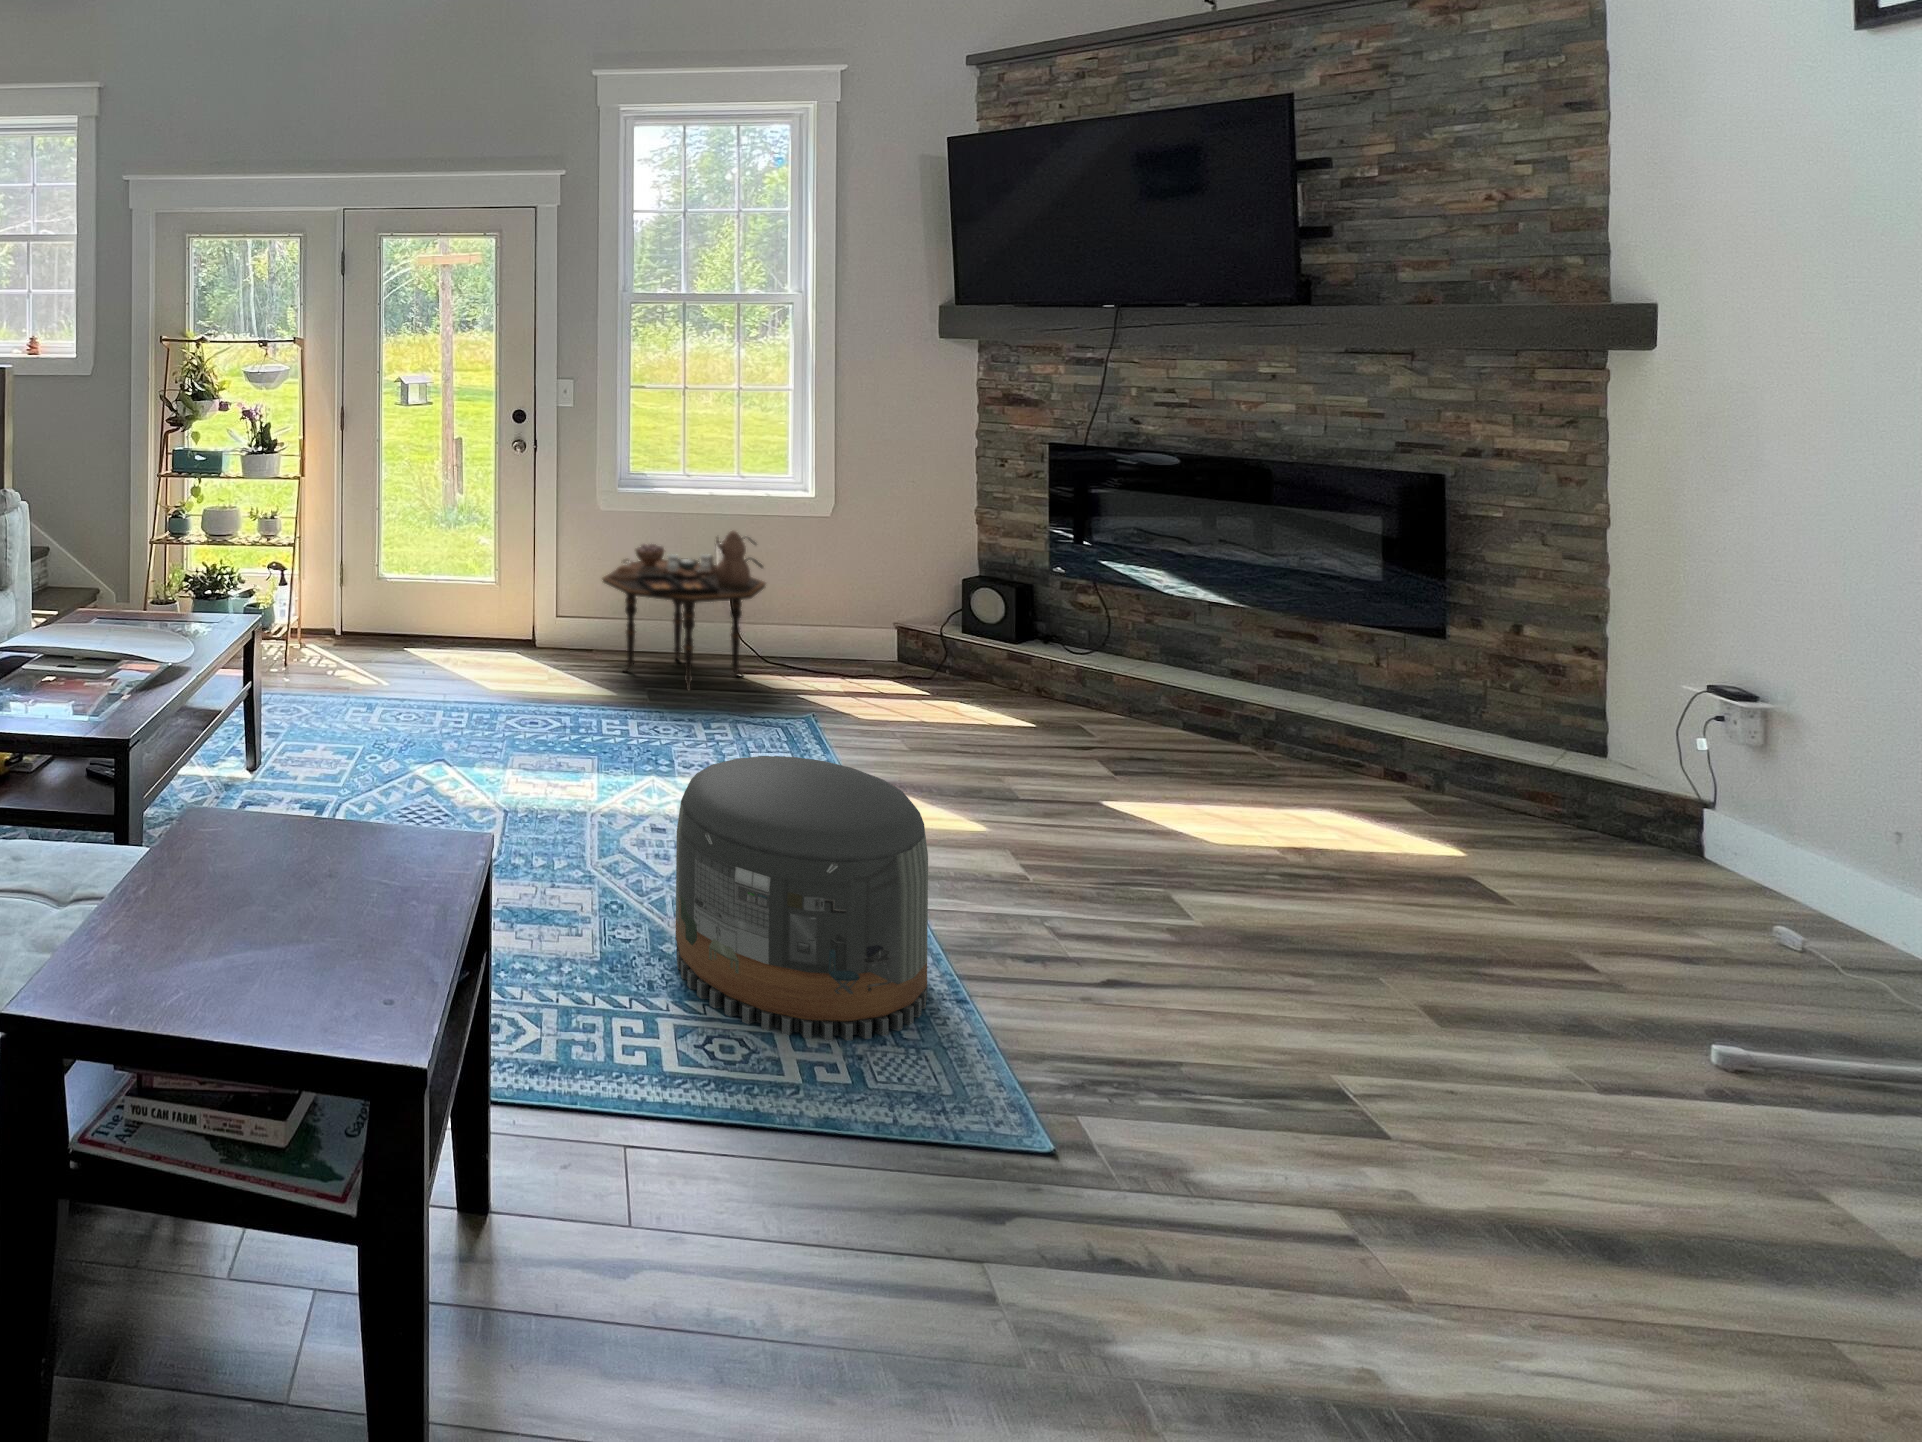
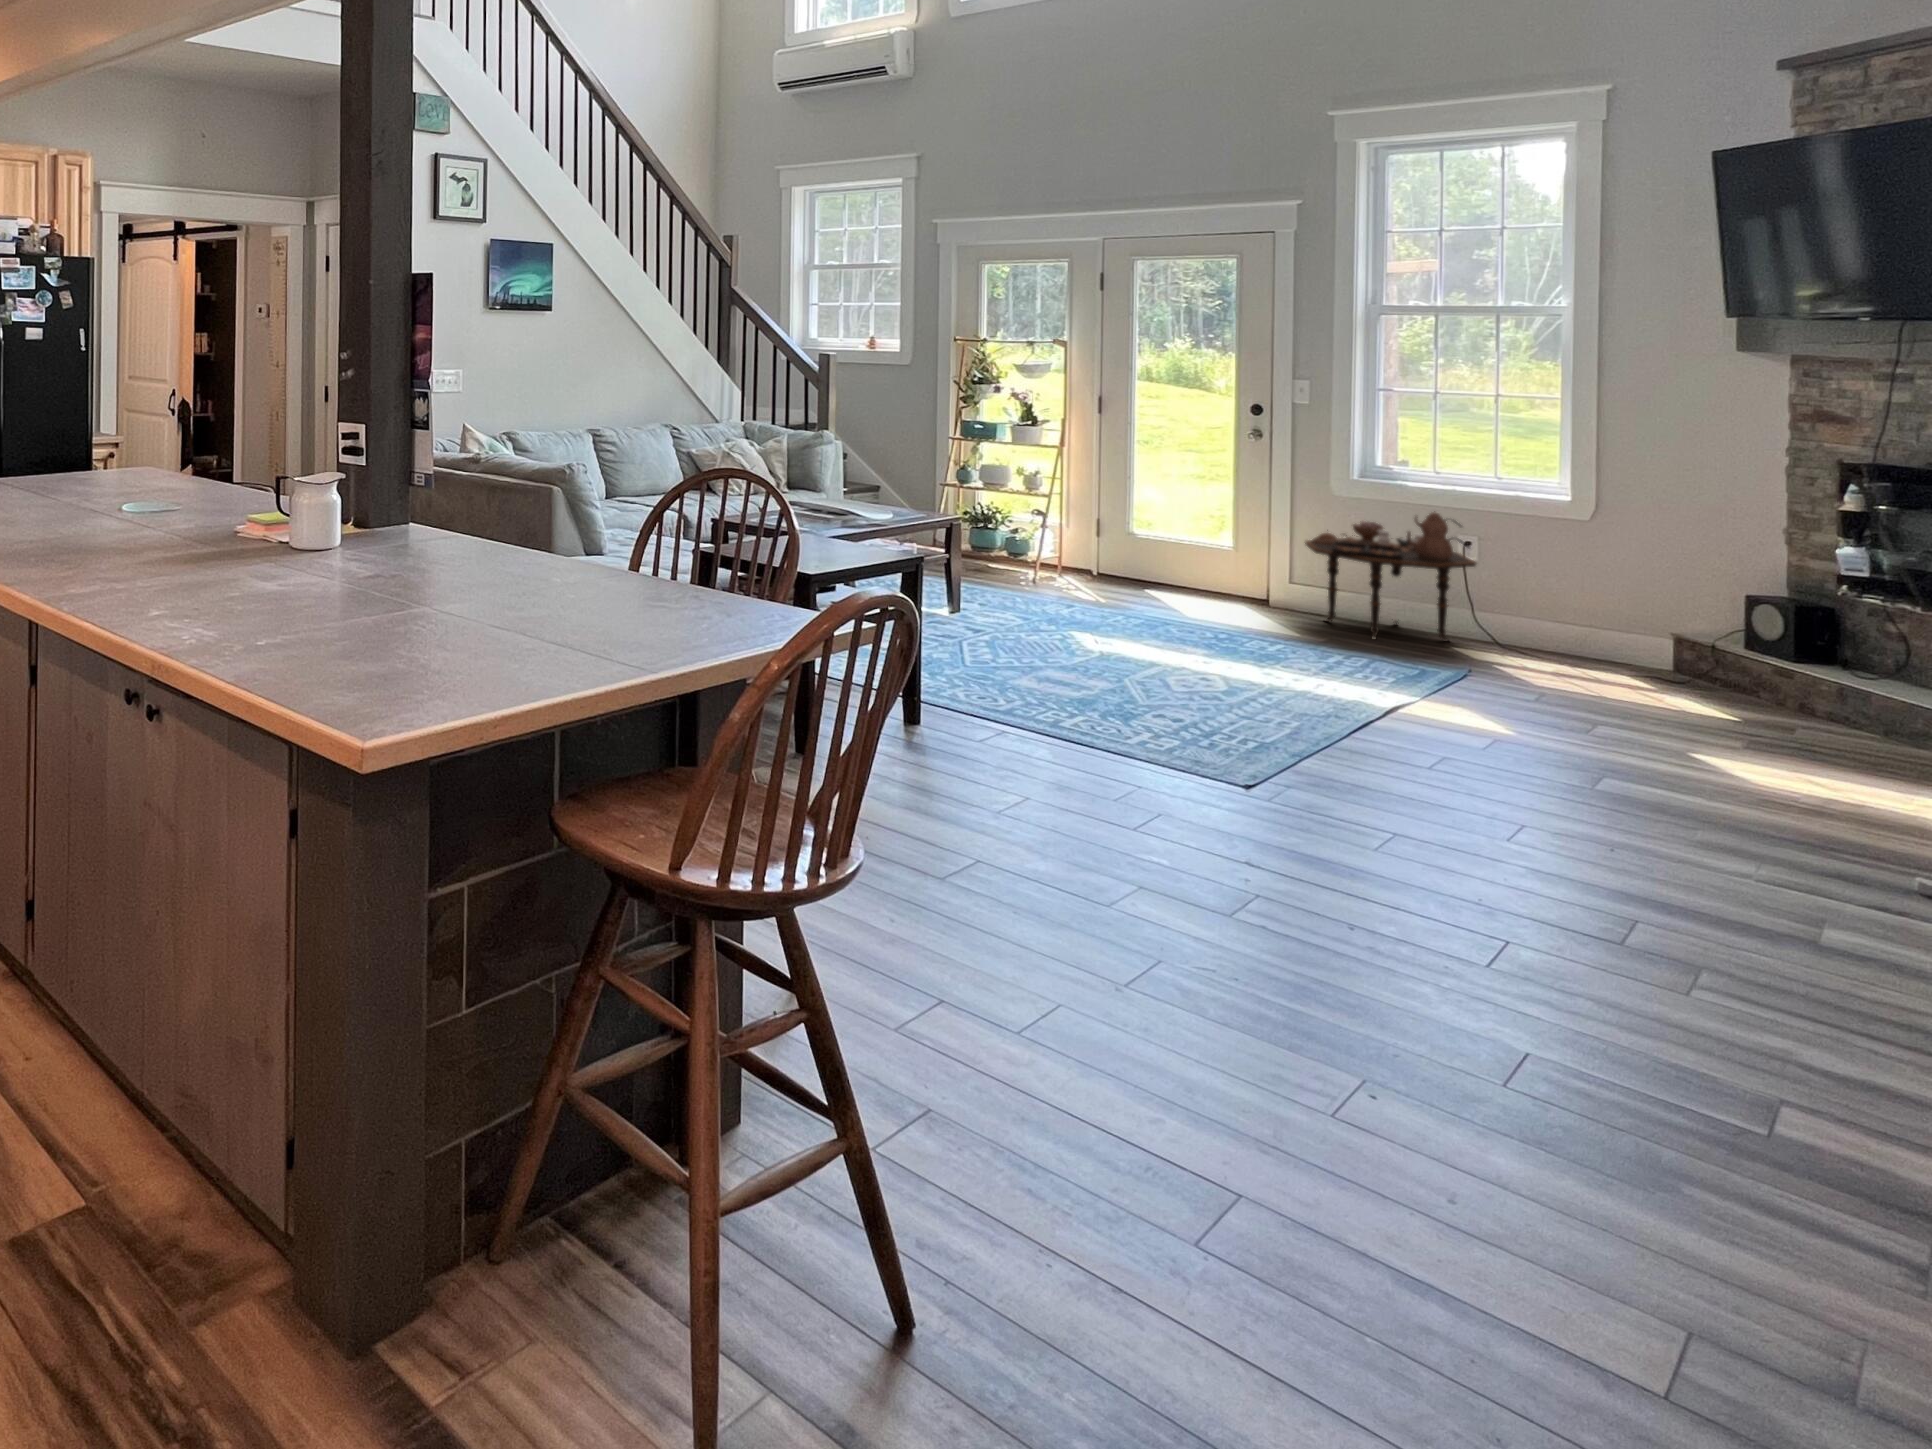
pouf: present [676,756,928,1041] -> none [1132,603,1312,758]

